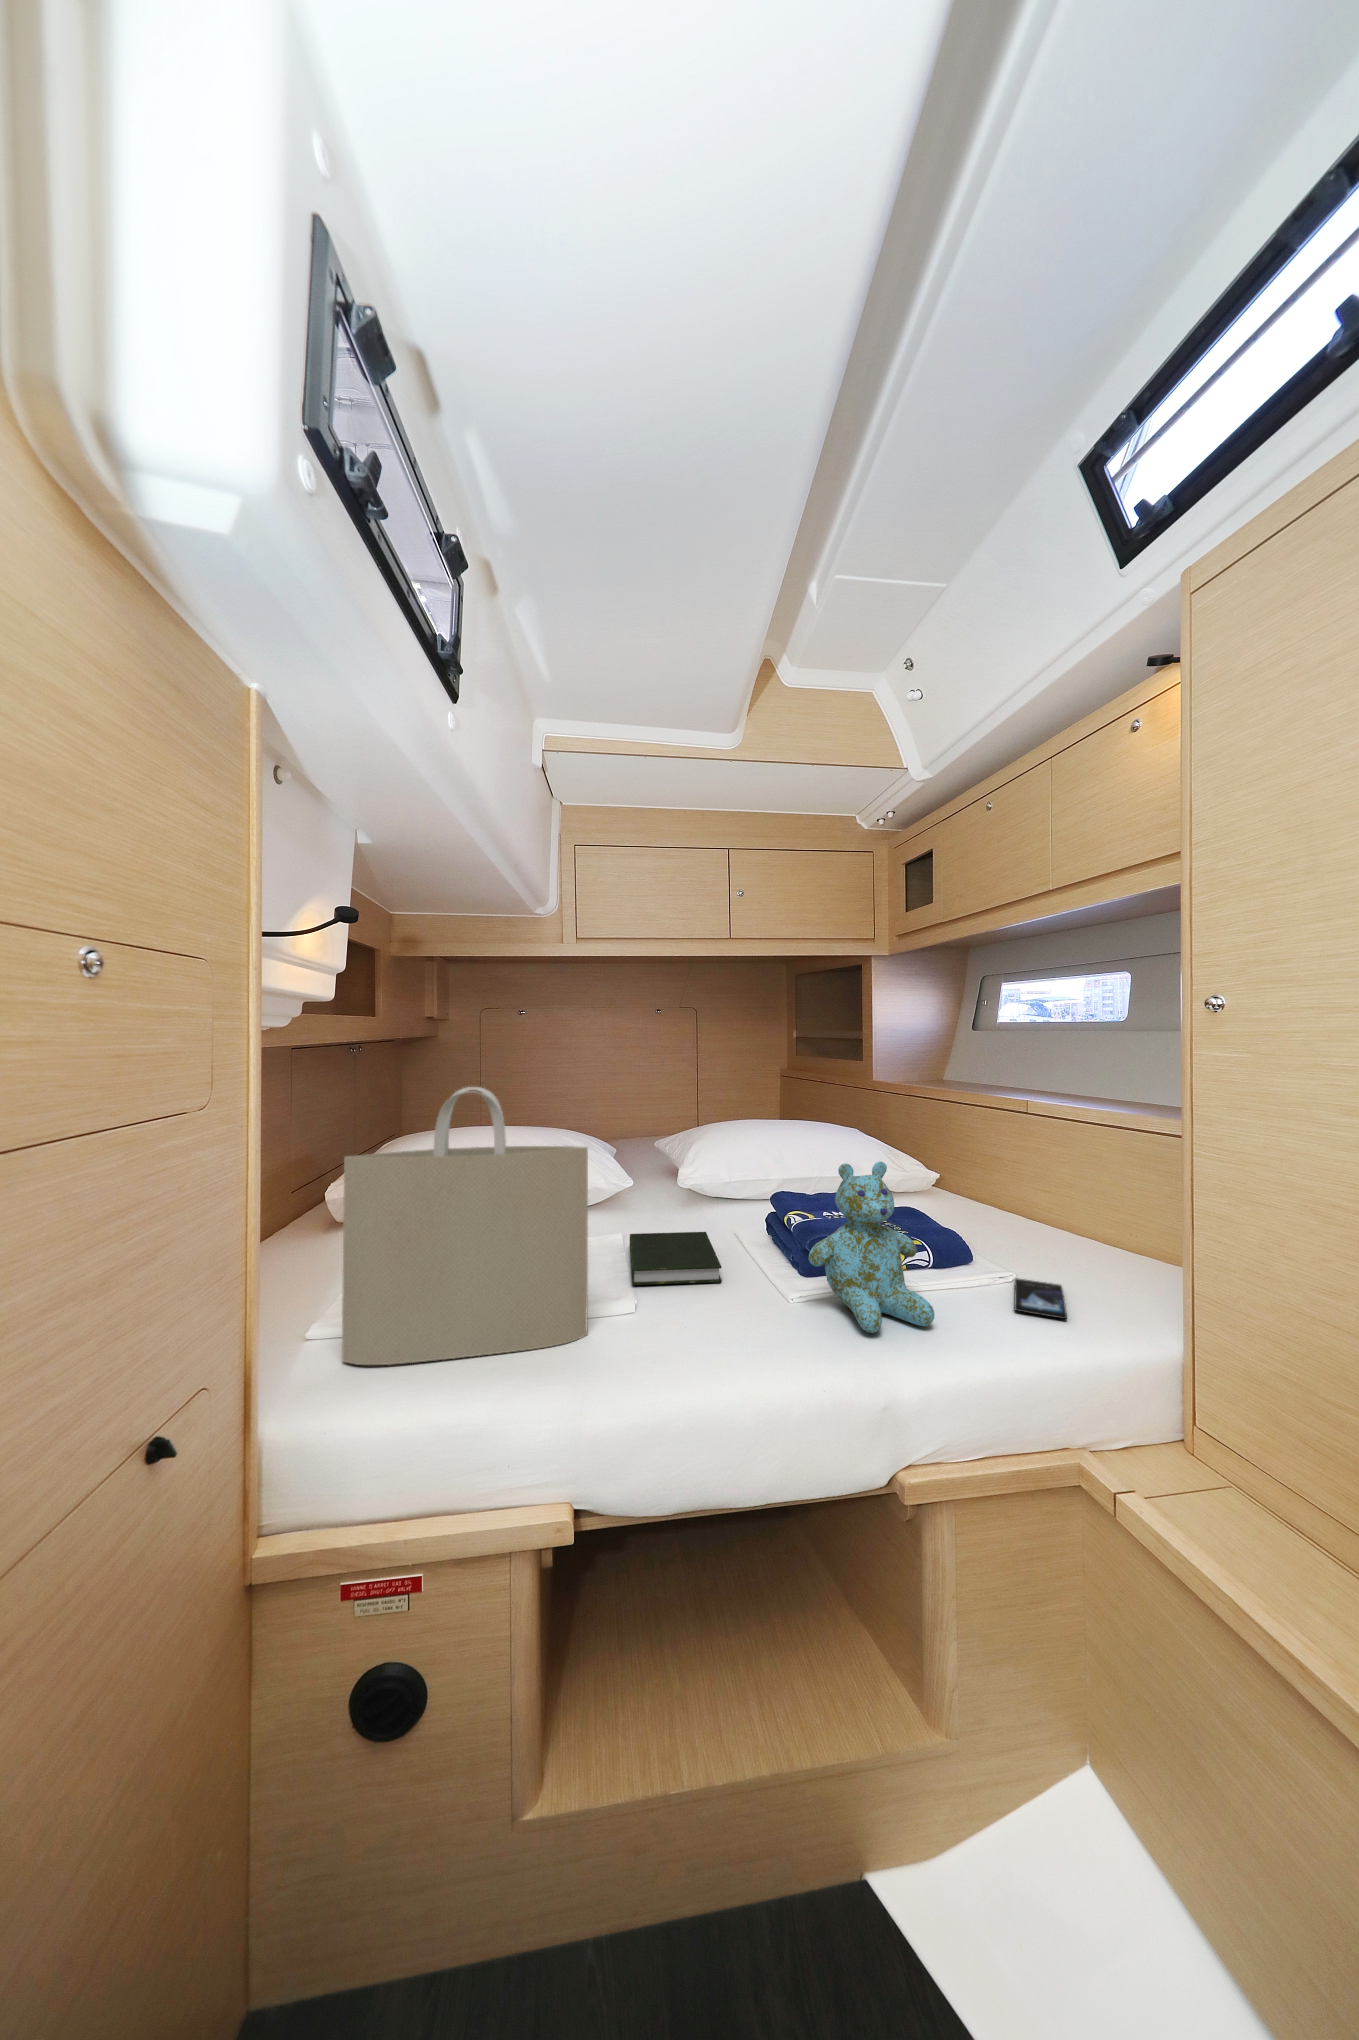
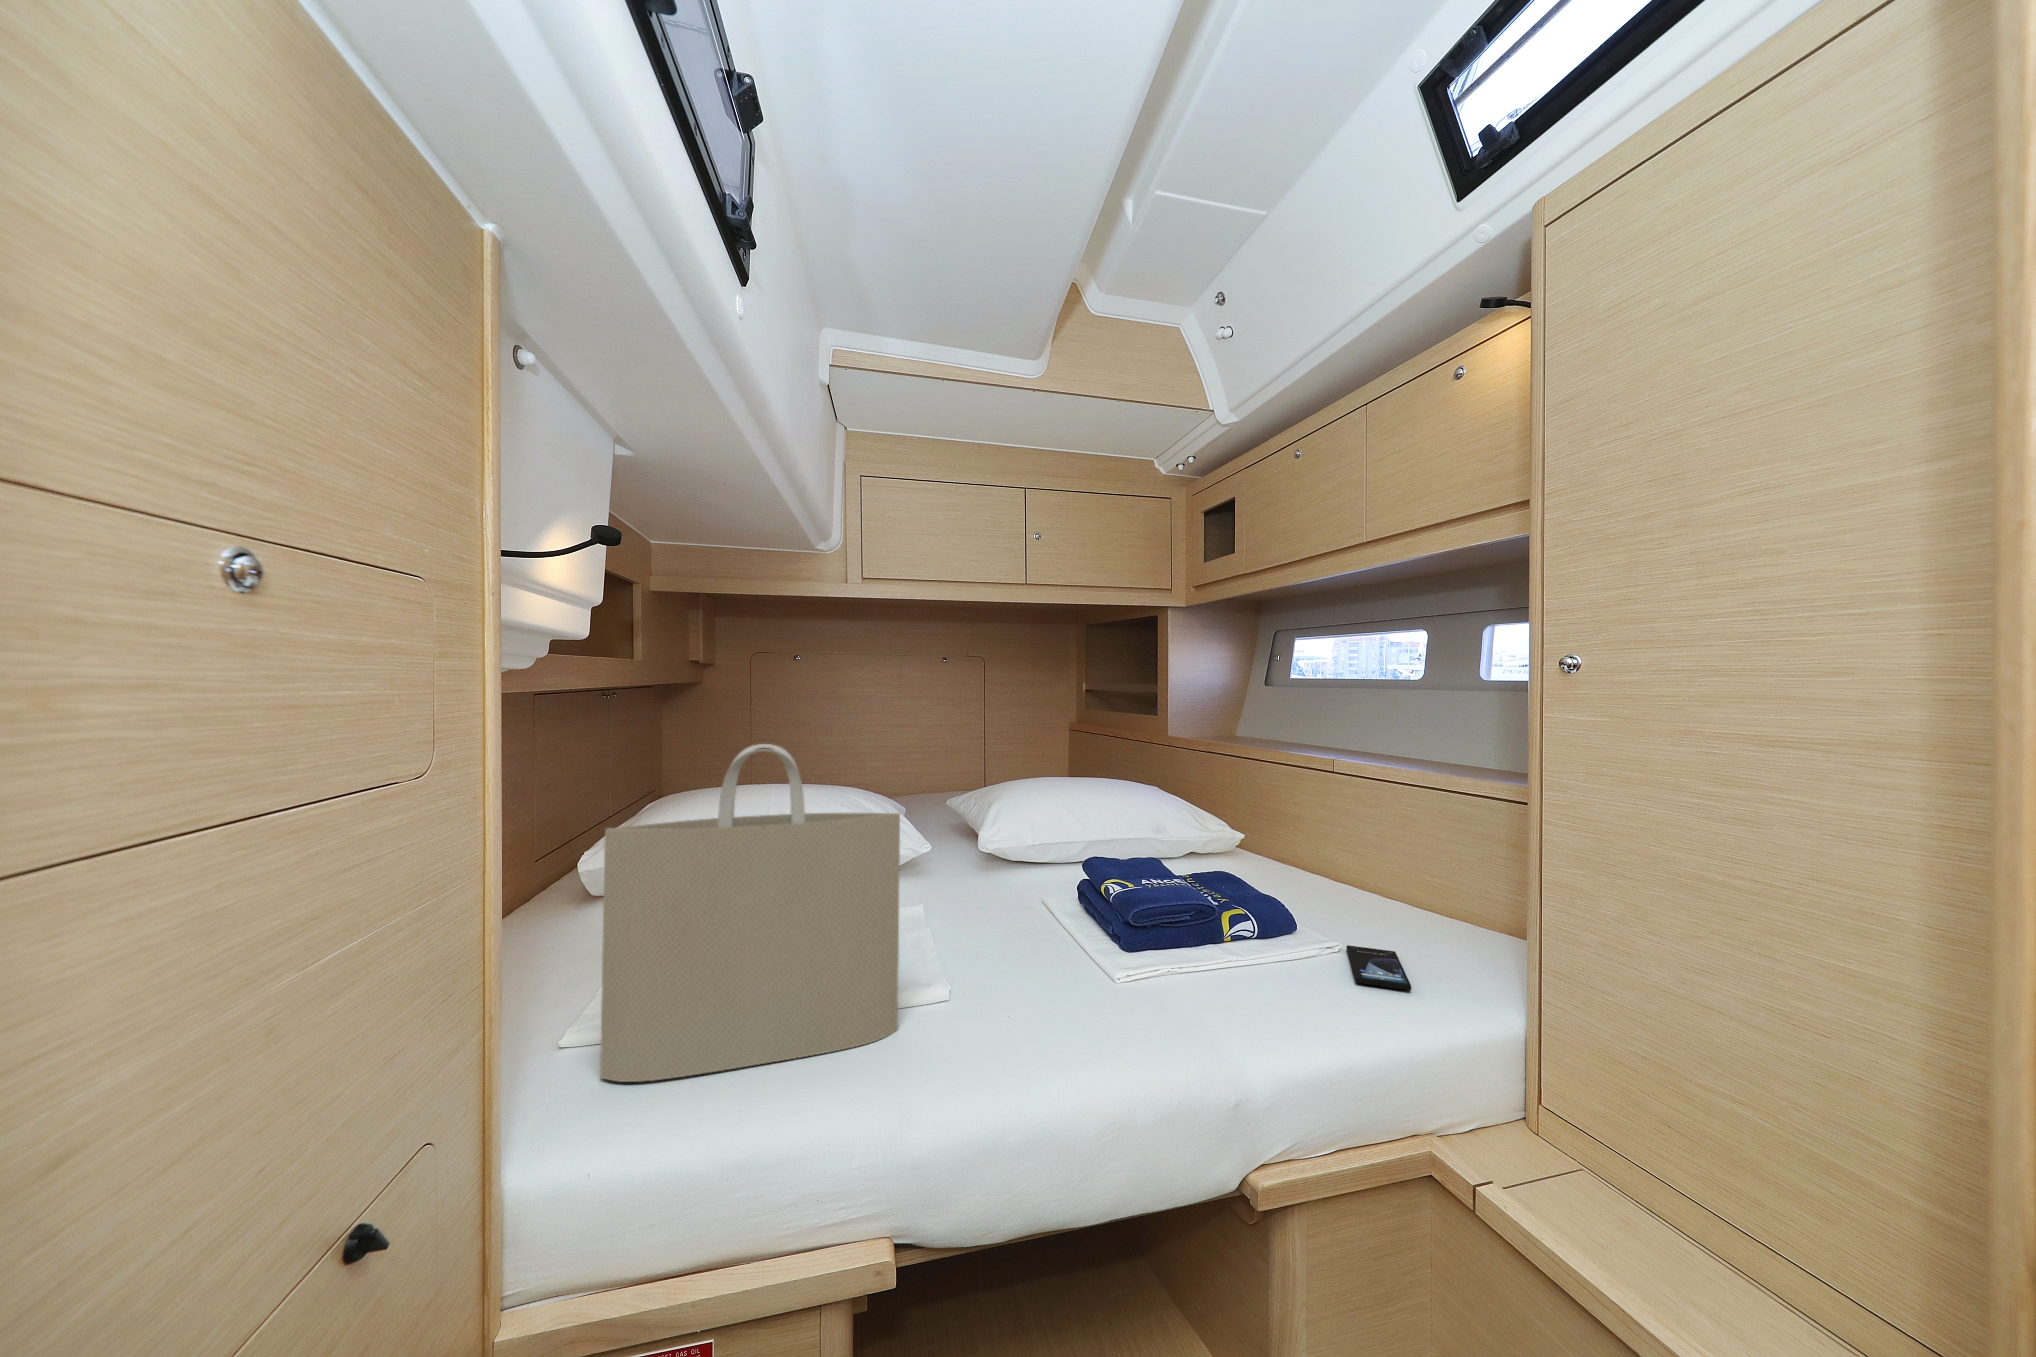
stuffed bear: present [809,1161,935,1333] -> none [1141,825,1279,1014]
book: present [630,1232,722,1285] -> none [931,902,1040,967]

